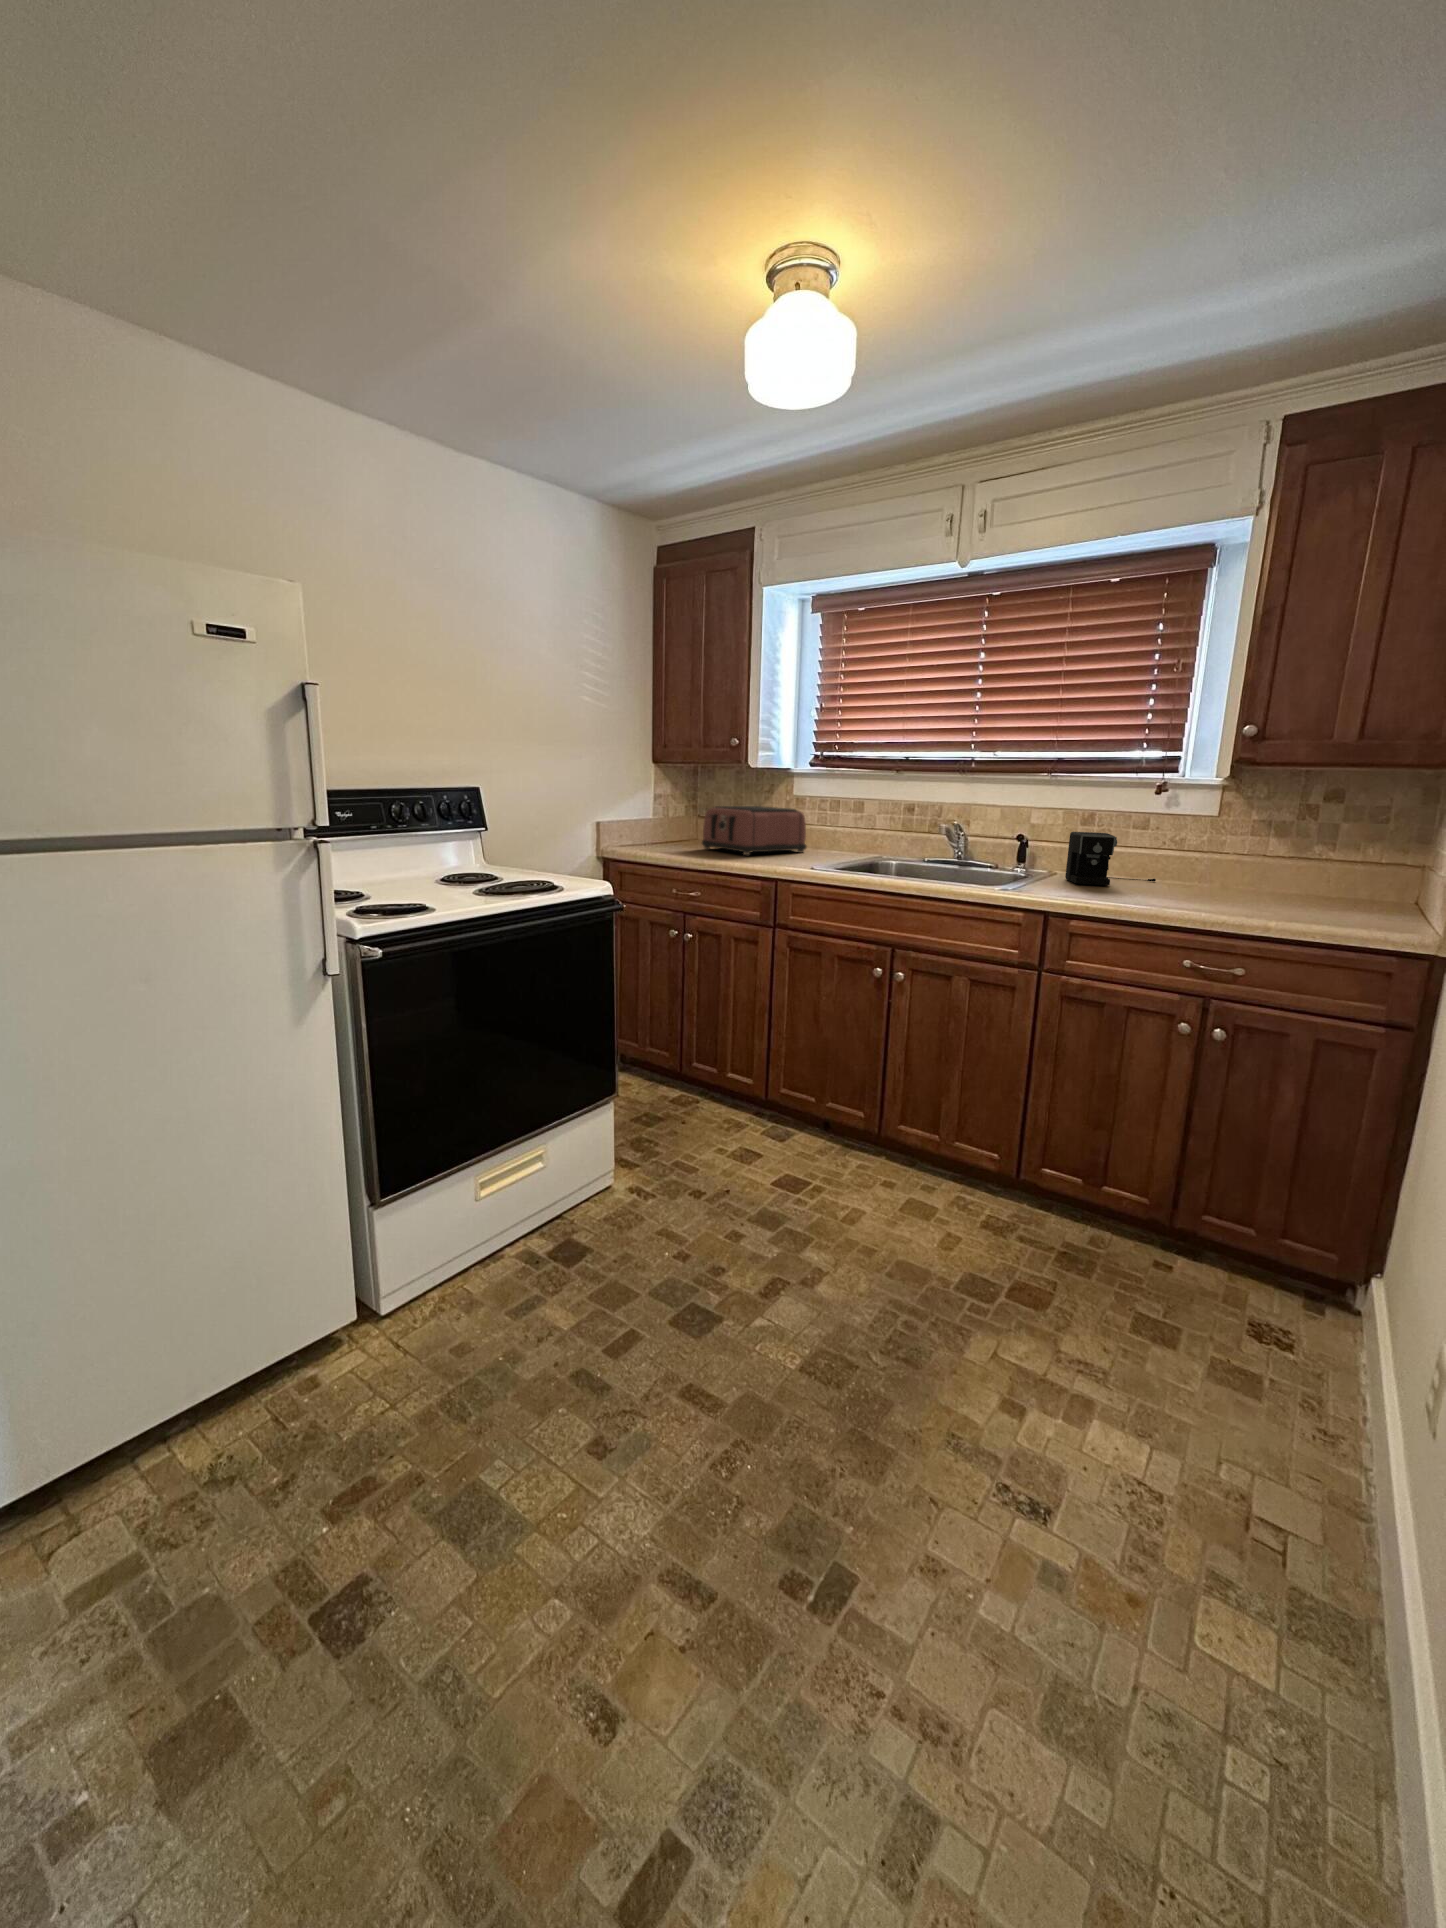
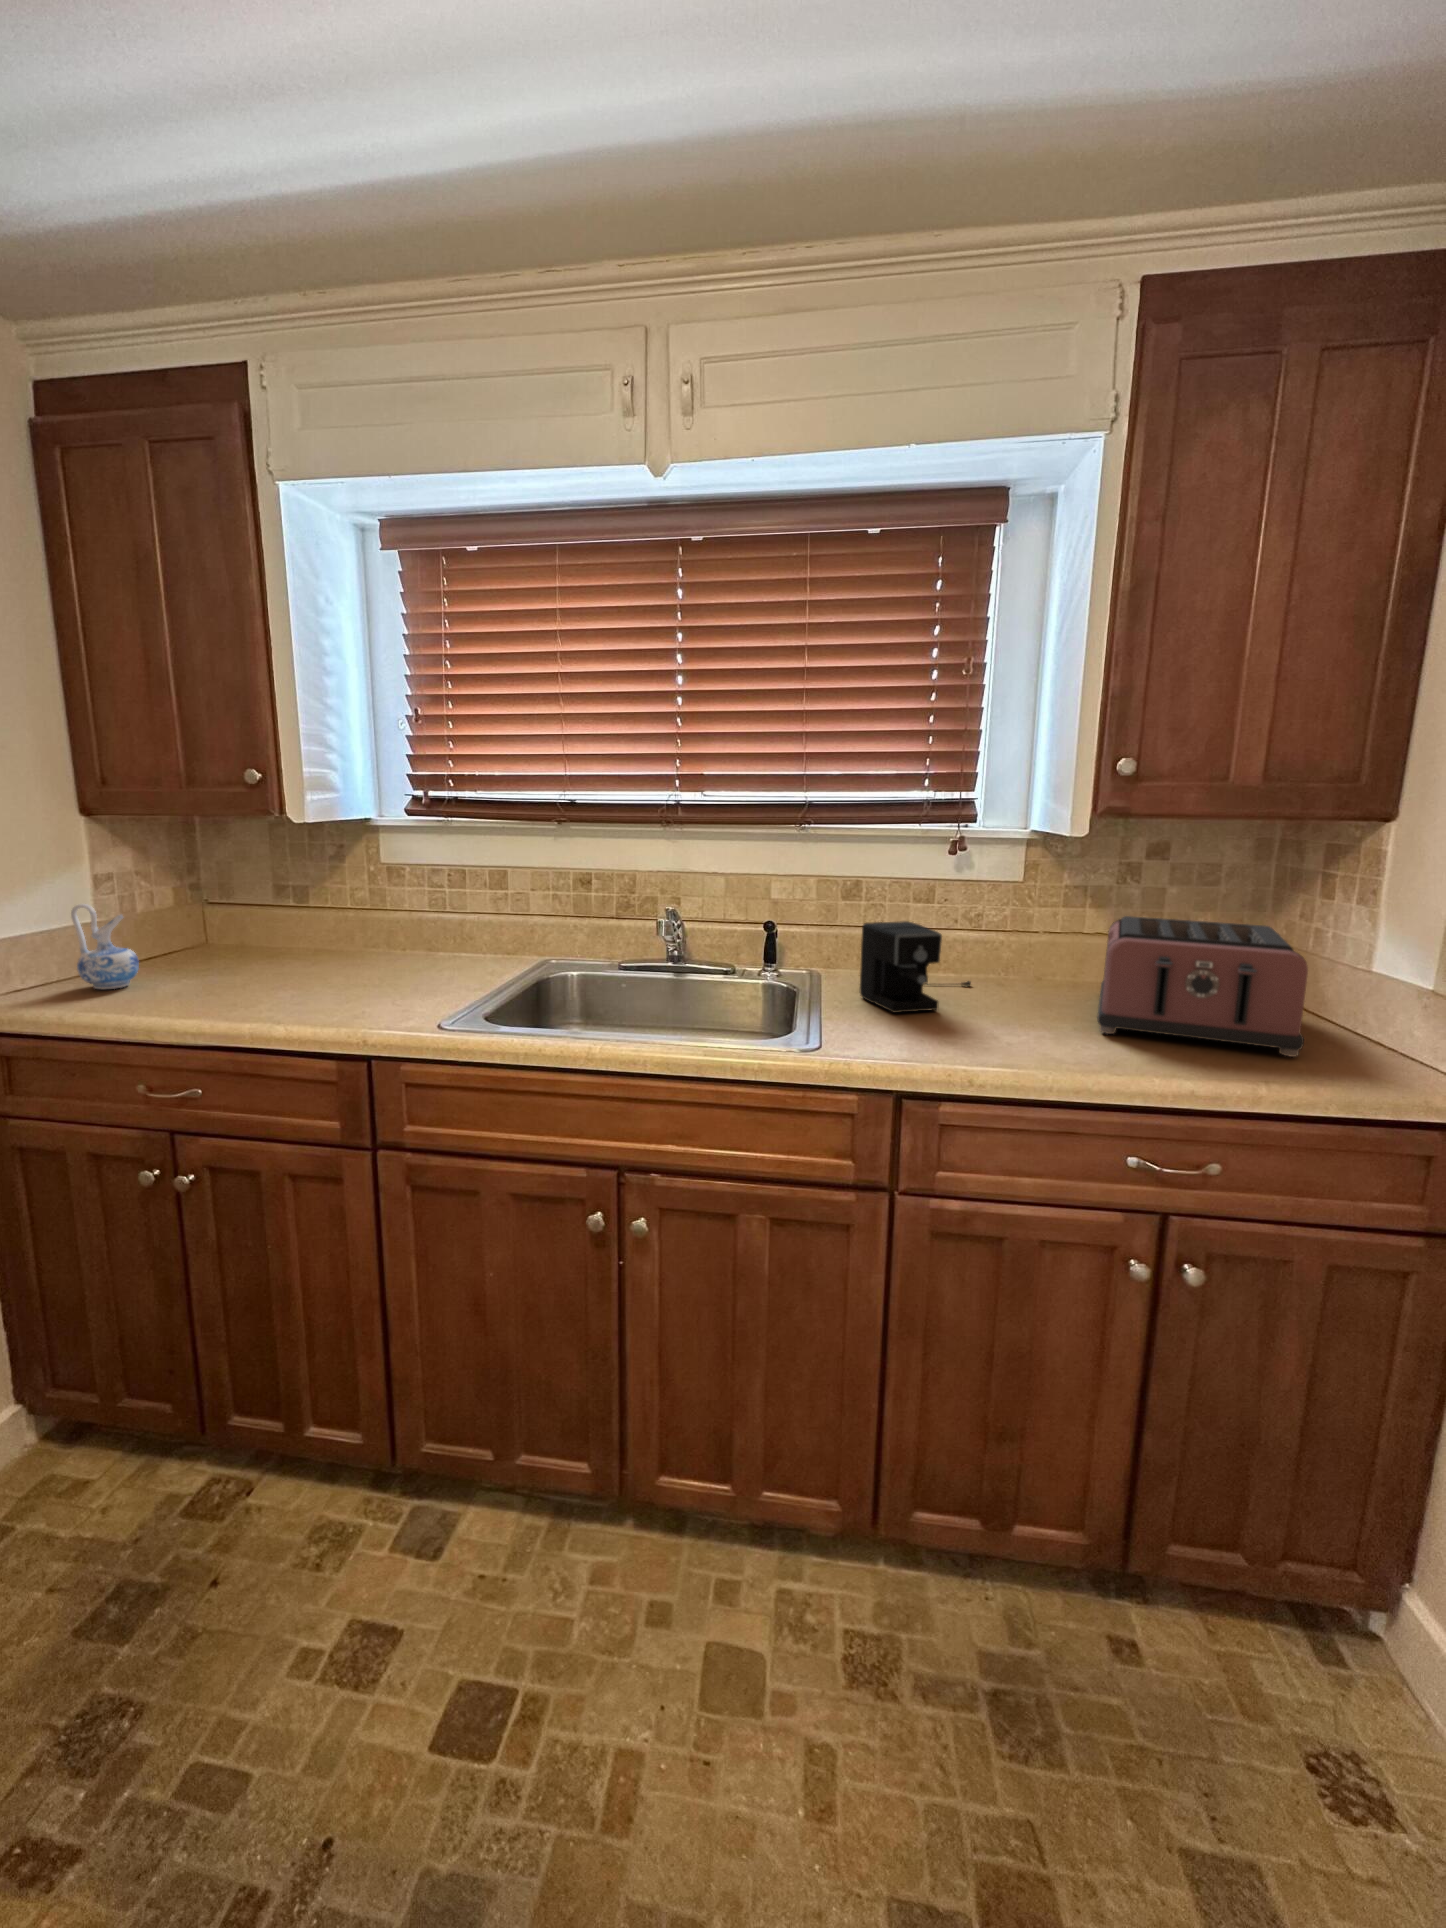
ceramic pitcher: none [648,804,673,847] -> present [71,904,139,989]
toaster: present [702,806,807,855] -> present [1097,916,1308,1057]

